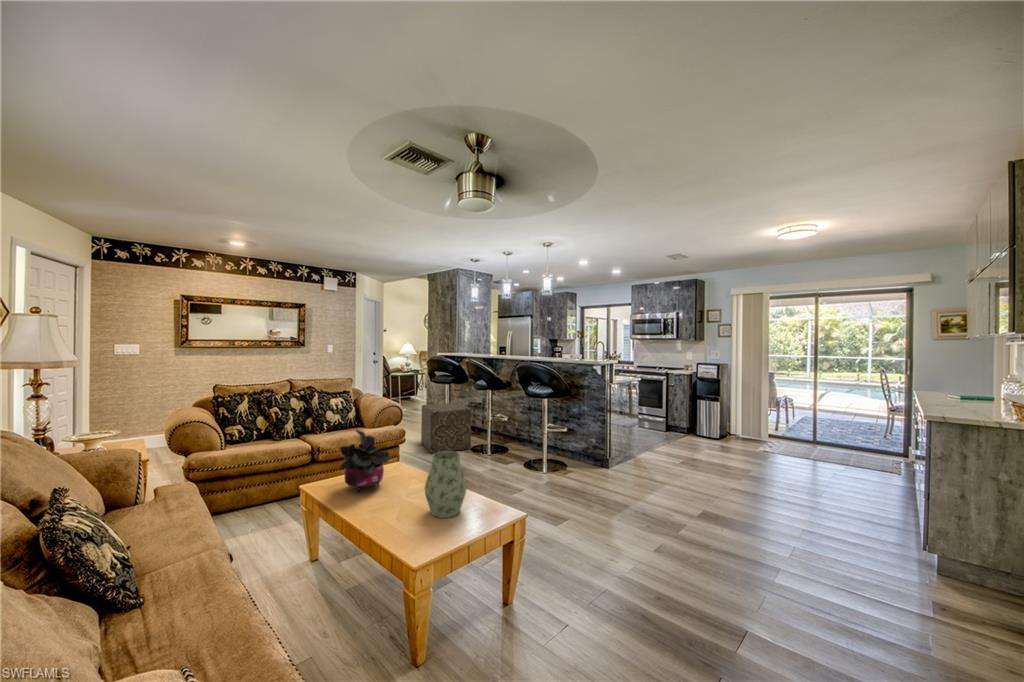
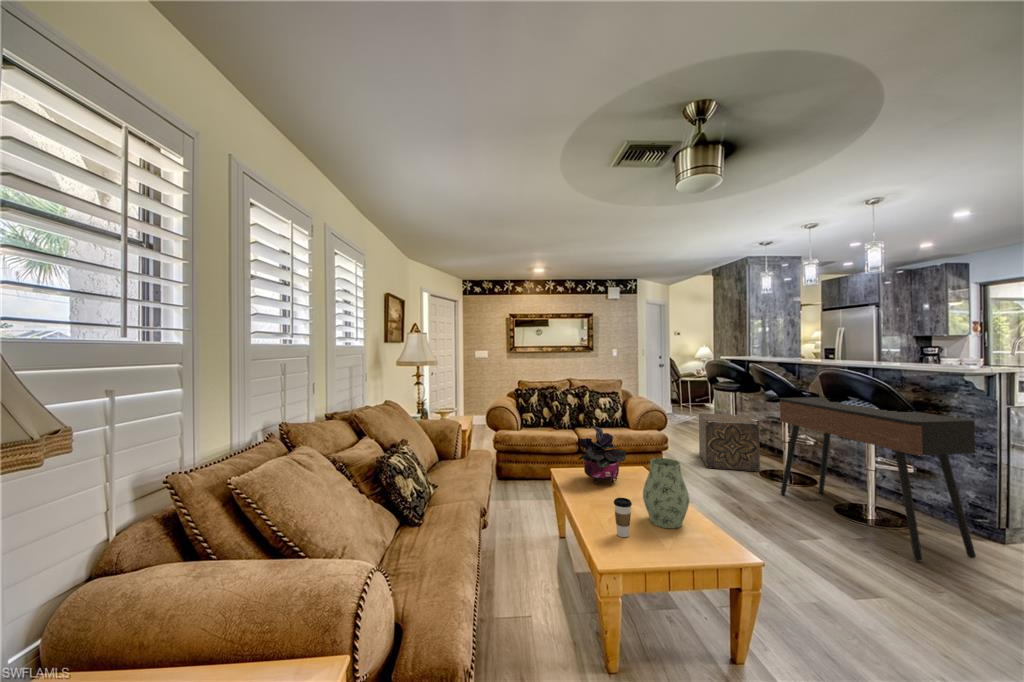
console table: none [490,384,600,490] -> present [780,397,976,561]
coffee cup: none [407,499,425,540] -> present [614,498,632,537]

